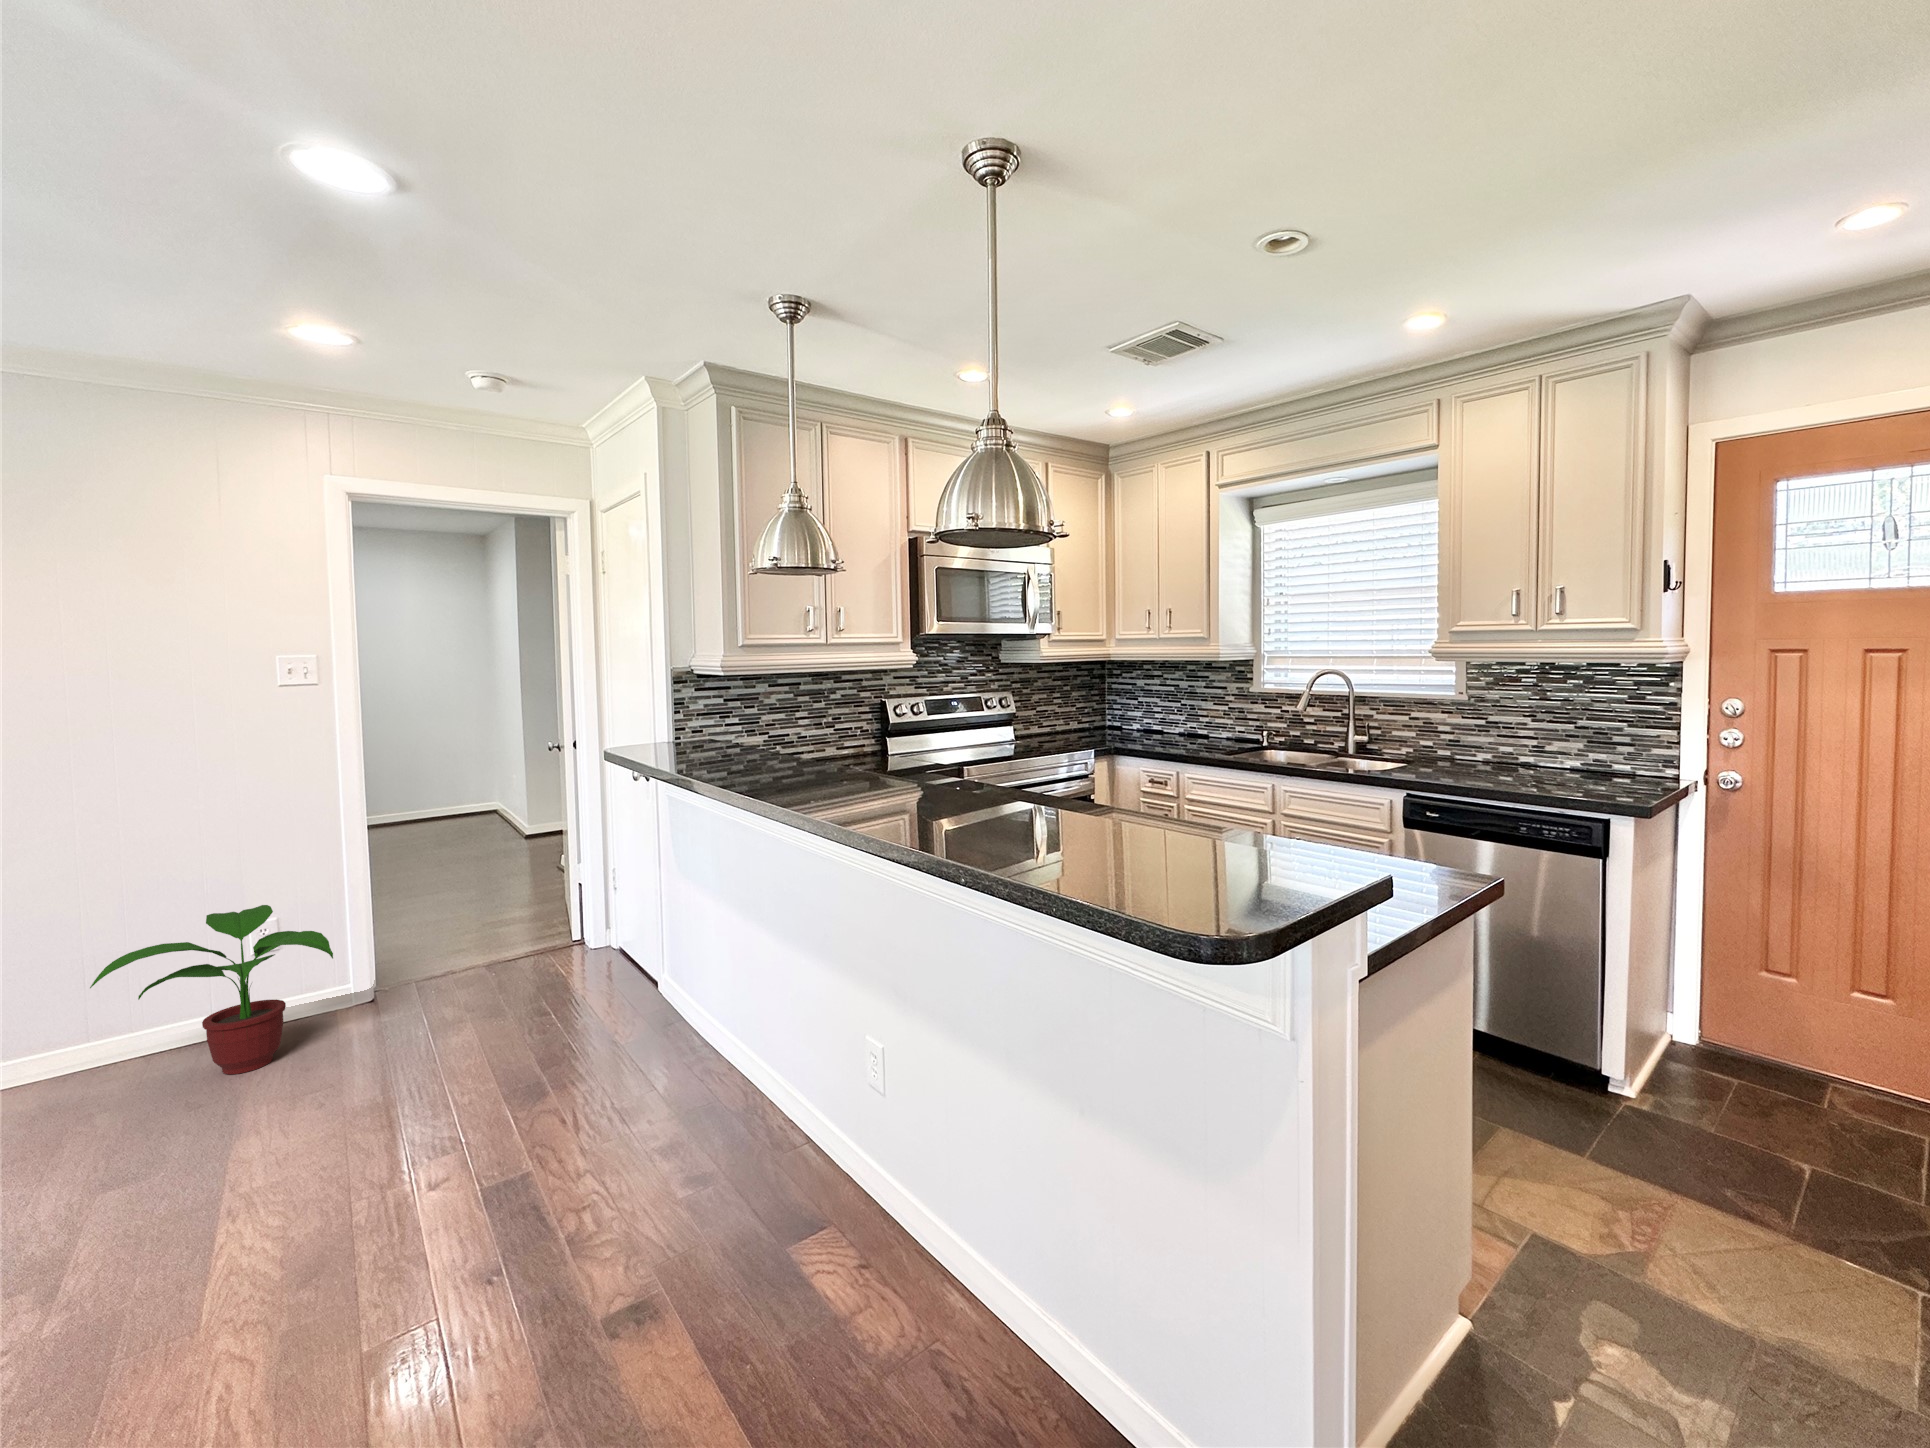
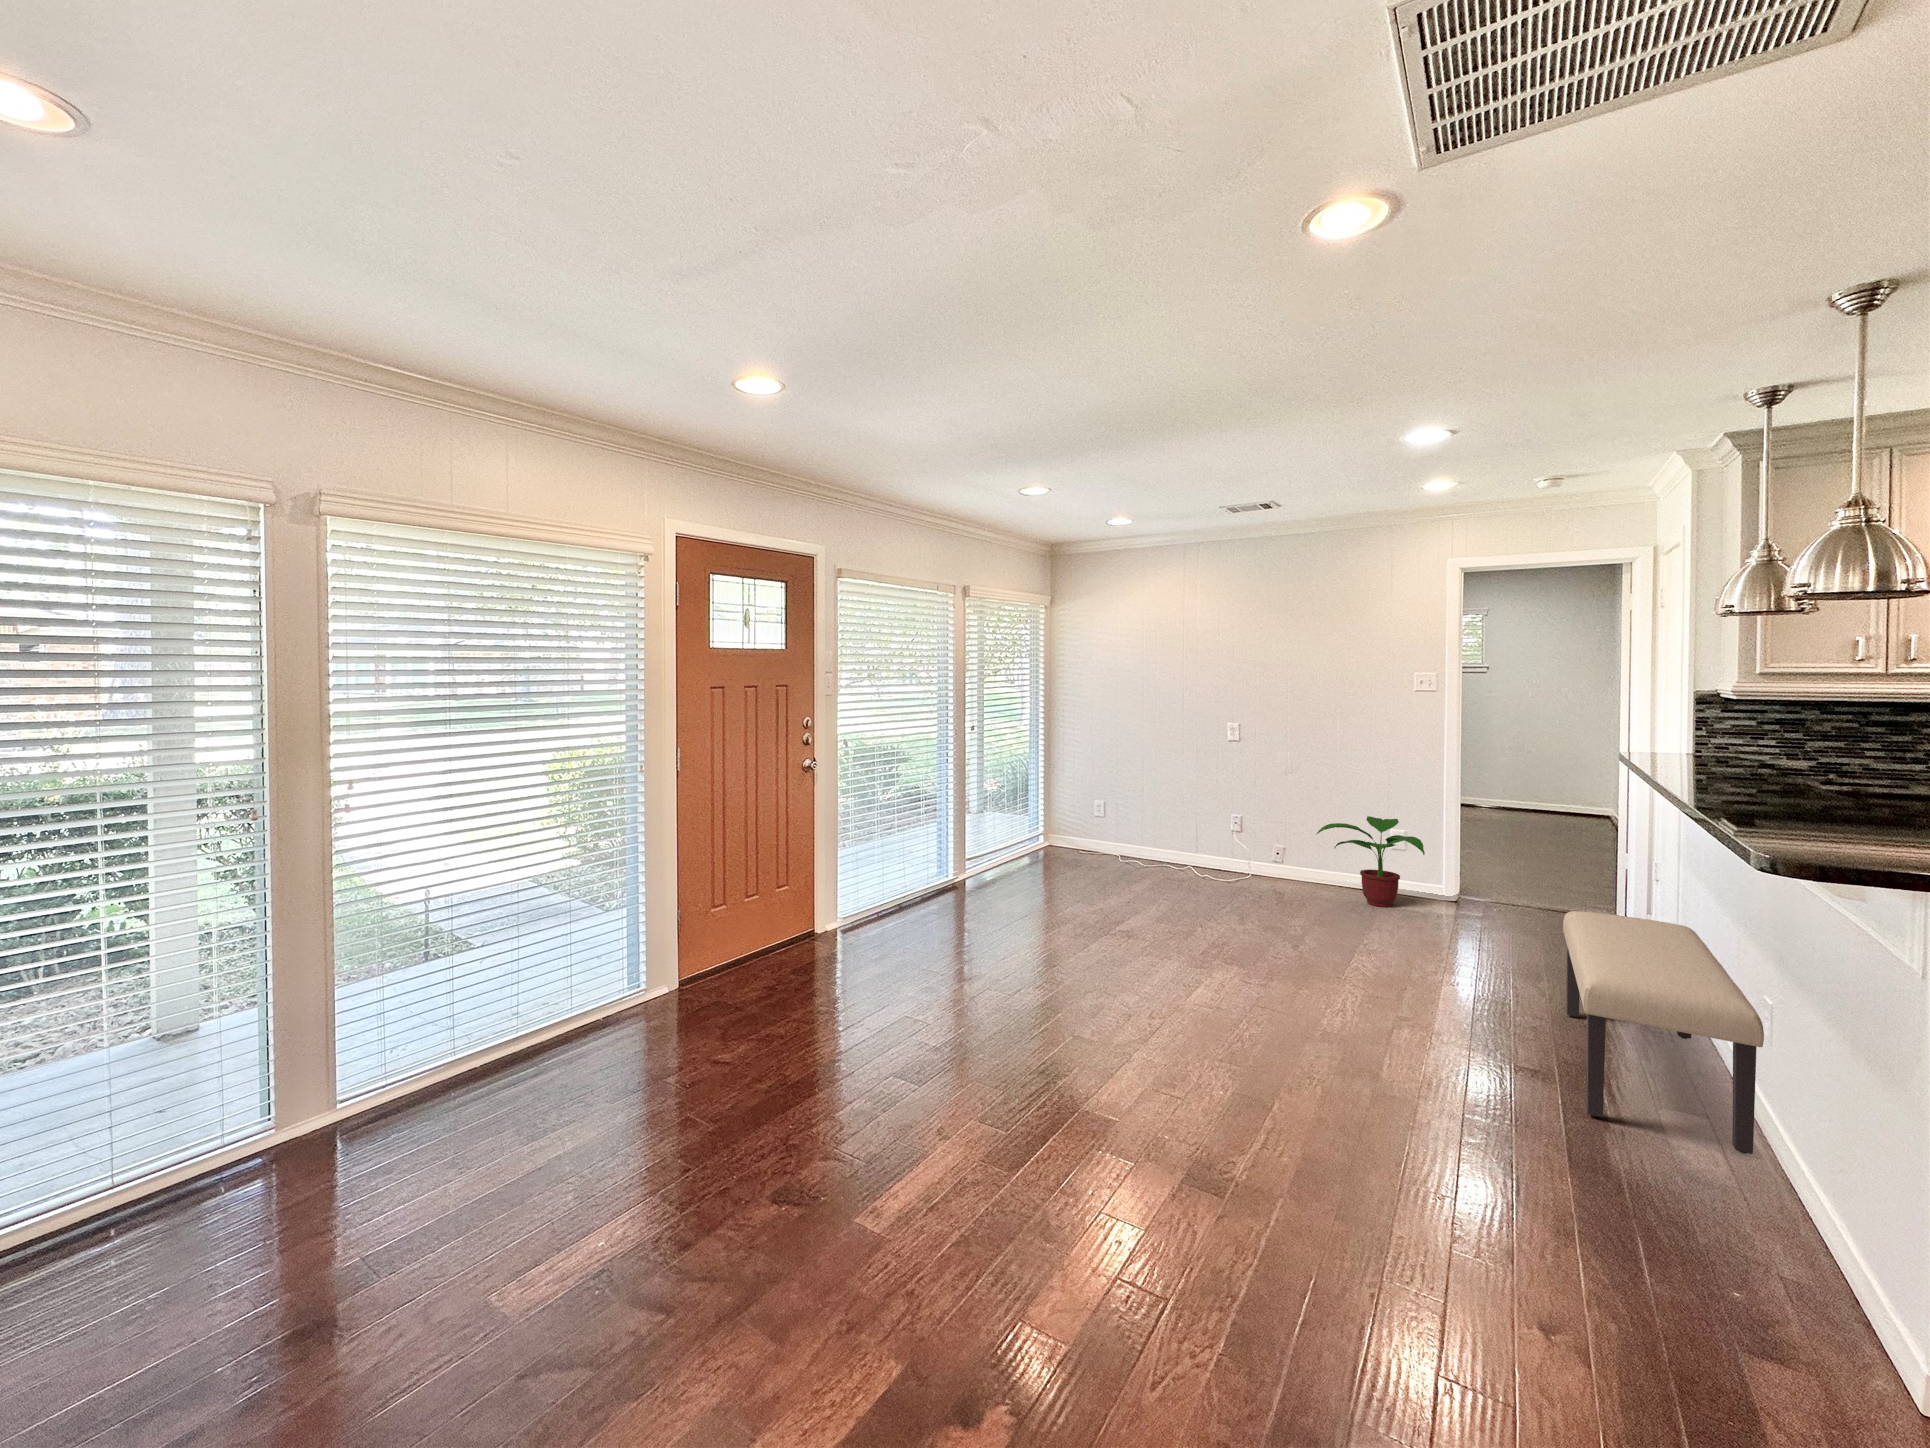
bench: none [607,966,926,1362] -> present [1563,911,1764,1154]

